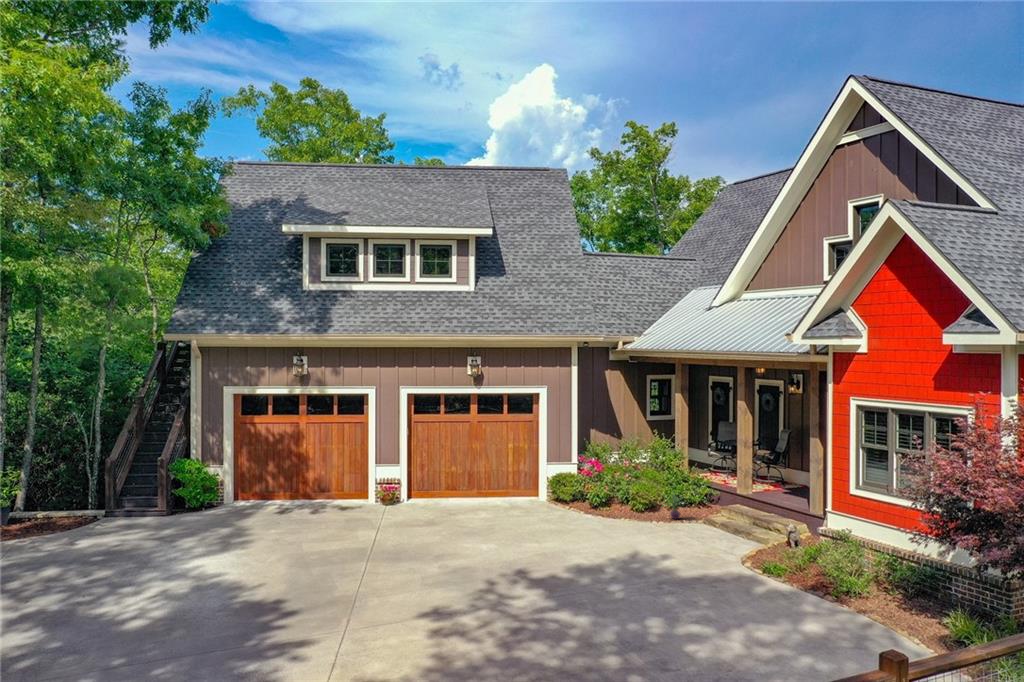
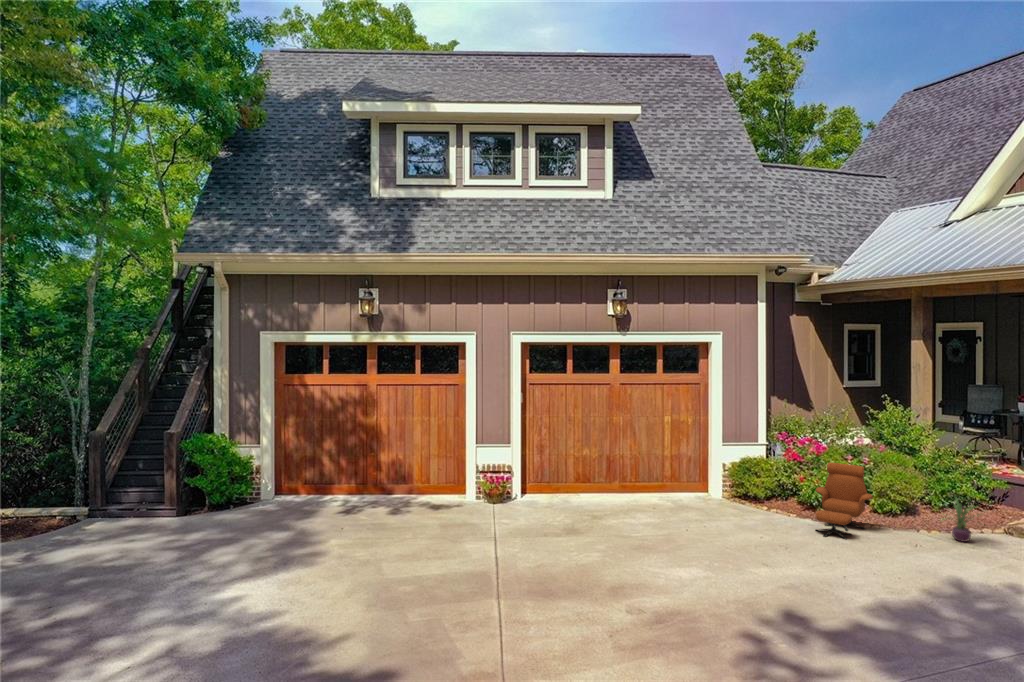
lounge chair: none [589,472,628,520] -> present [816,463,873,539]

